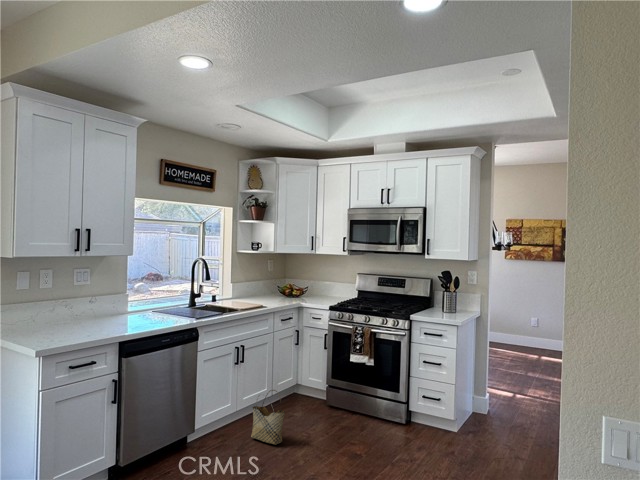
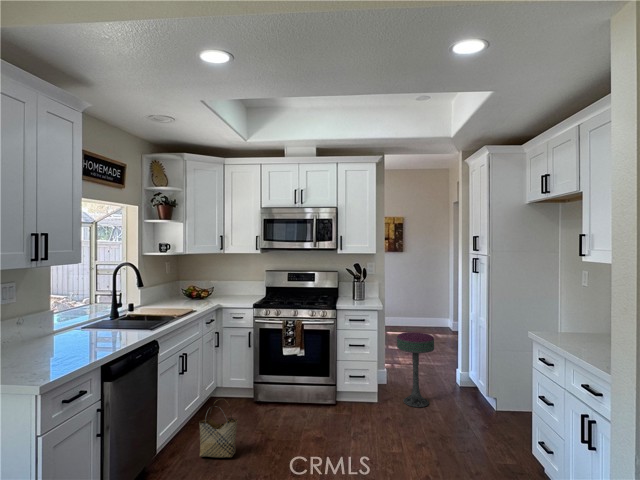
bar stool: none [482,357,529,448] -> present [397,332,434,407]

